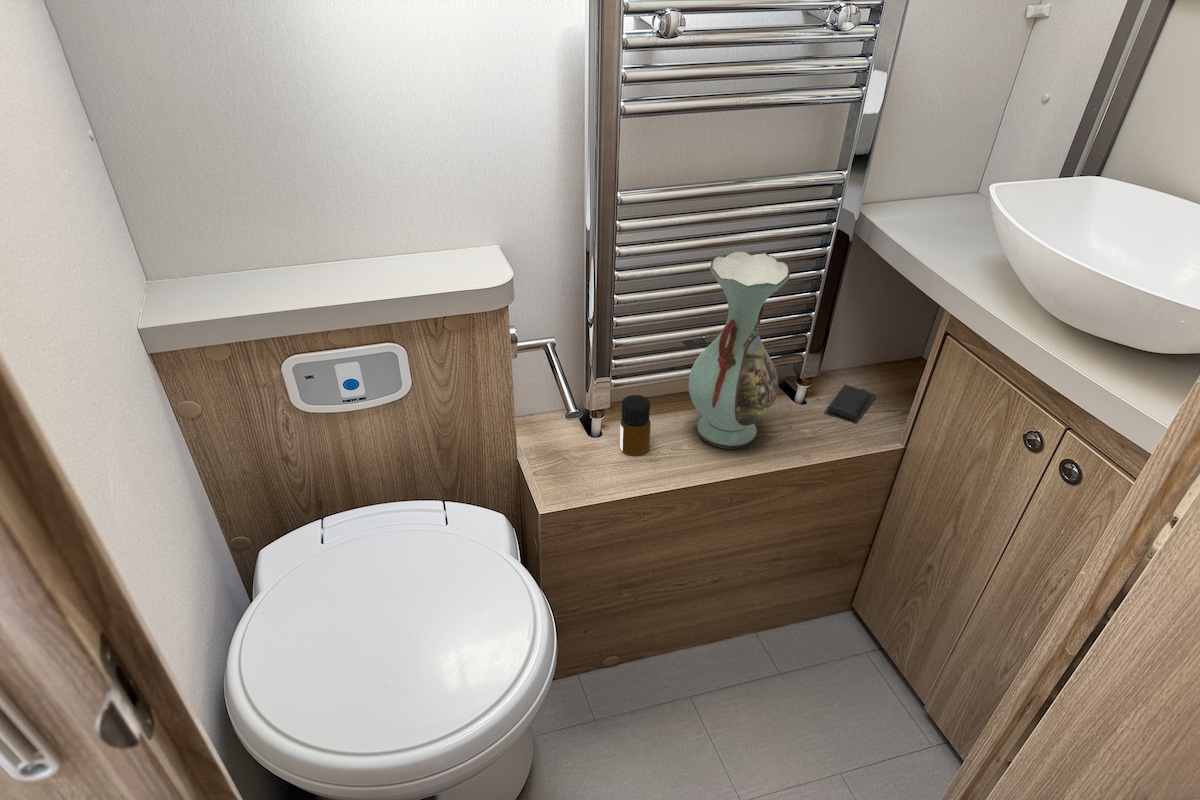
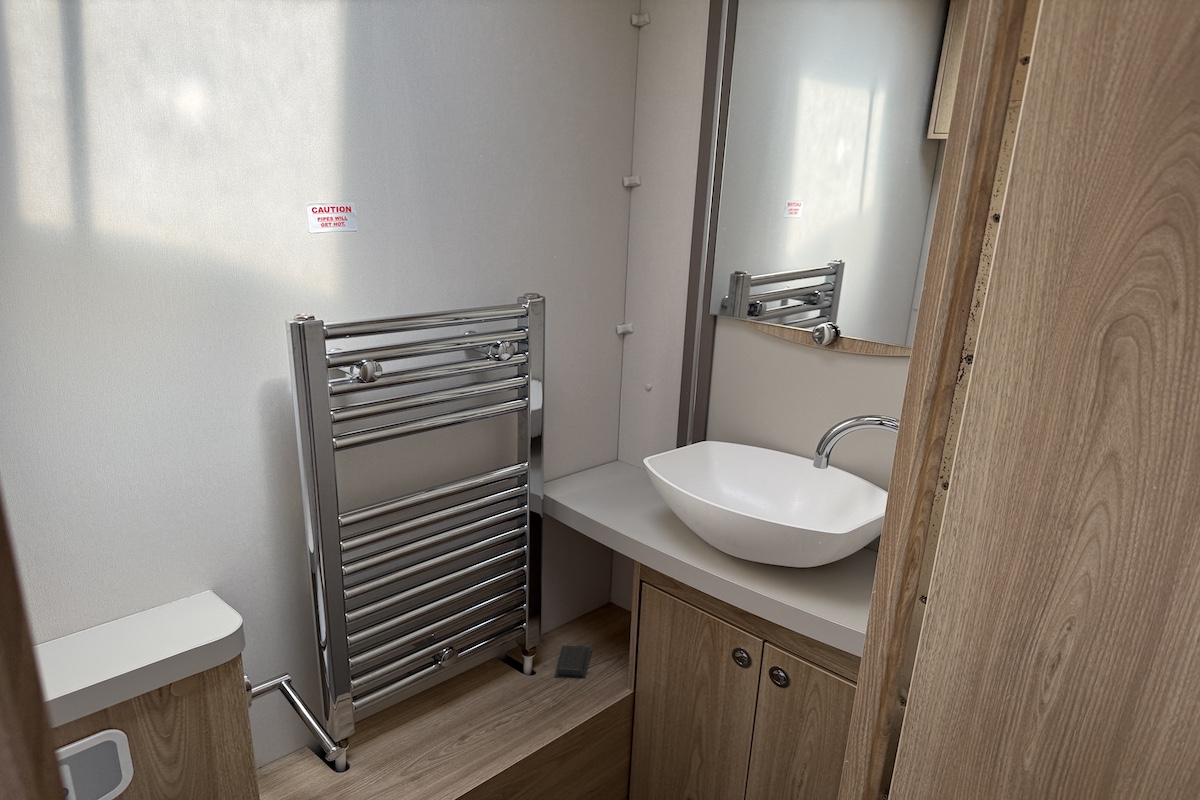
decorative vase: present [689,251,790,449] -> none [431,544,516,739]
bottle: present [620,395,651,456] -> none [371,710,405,777]

